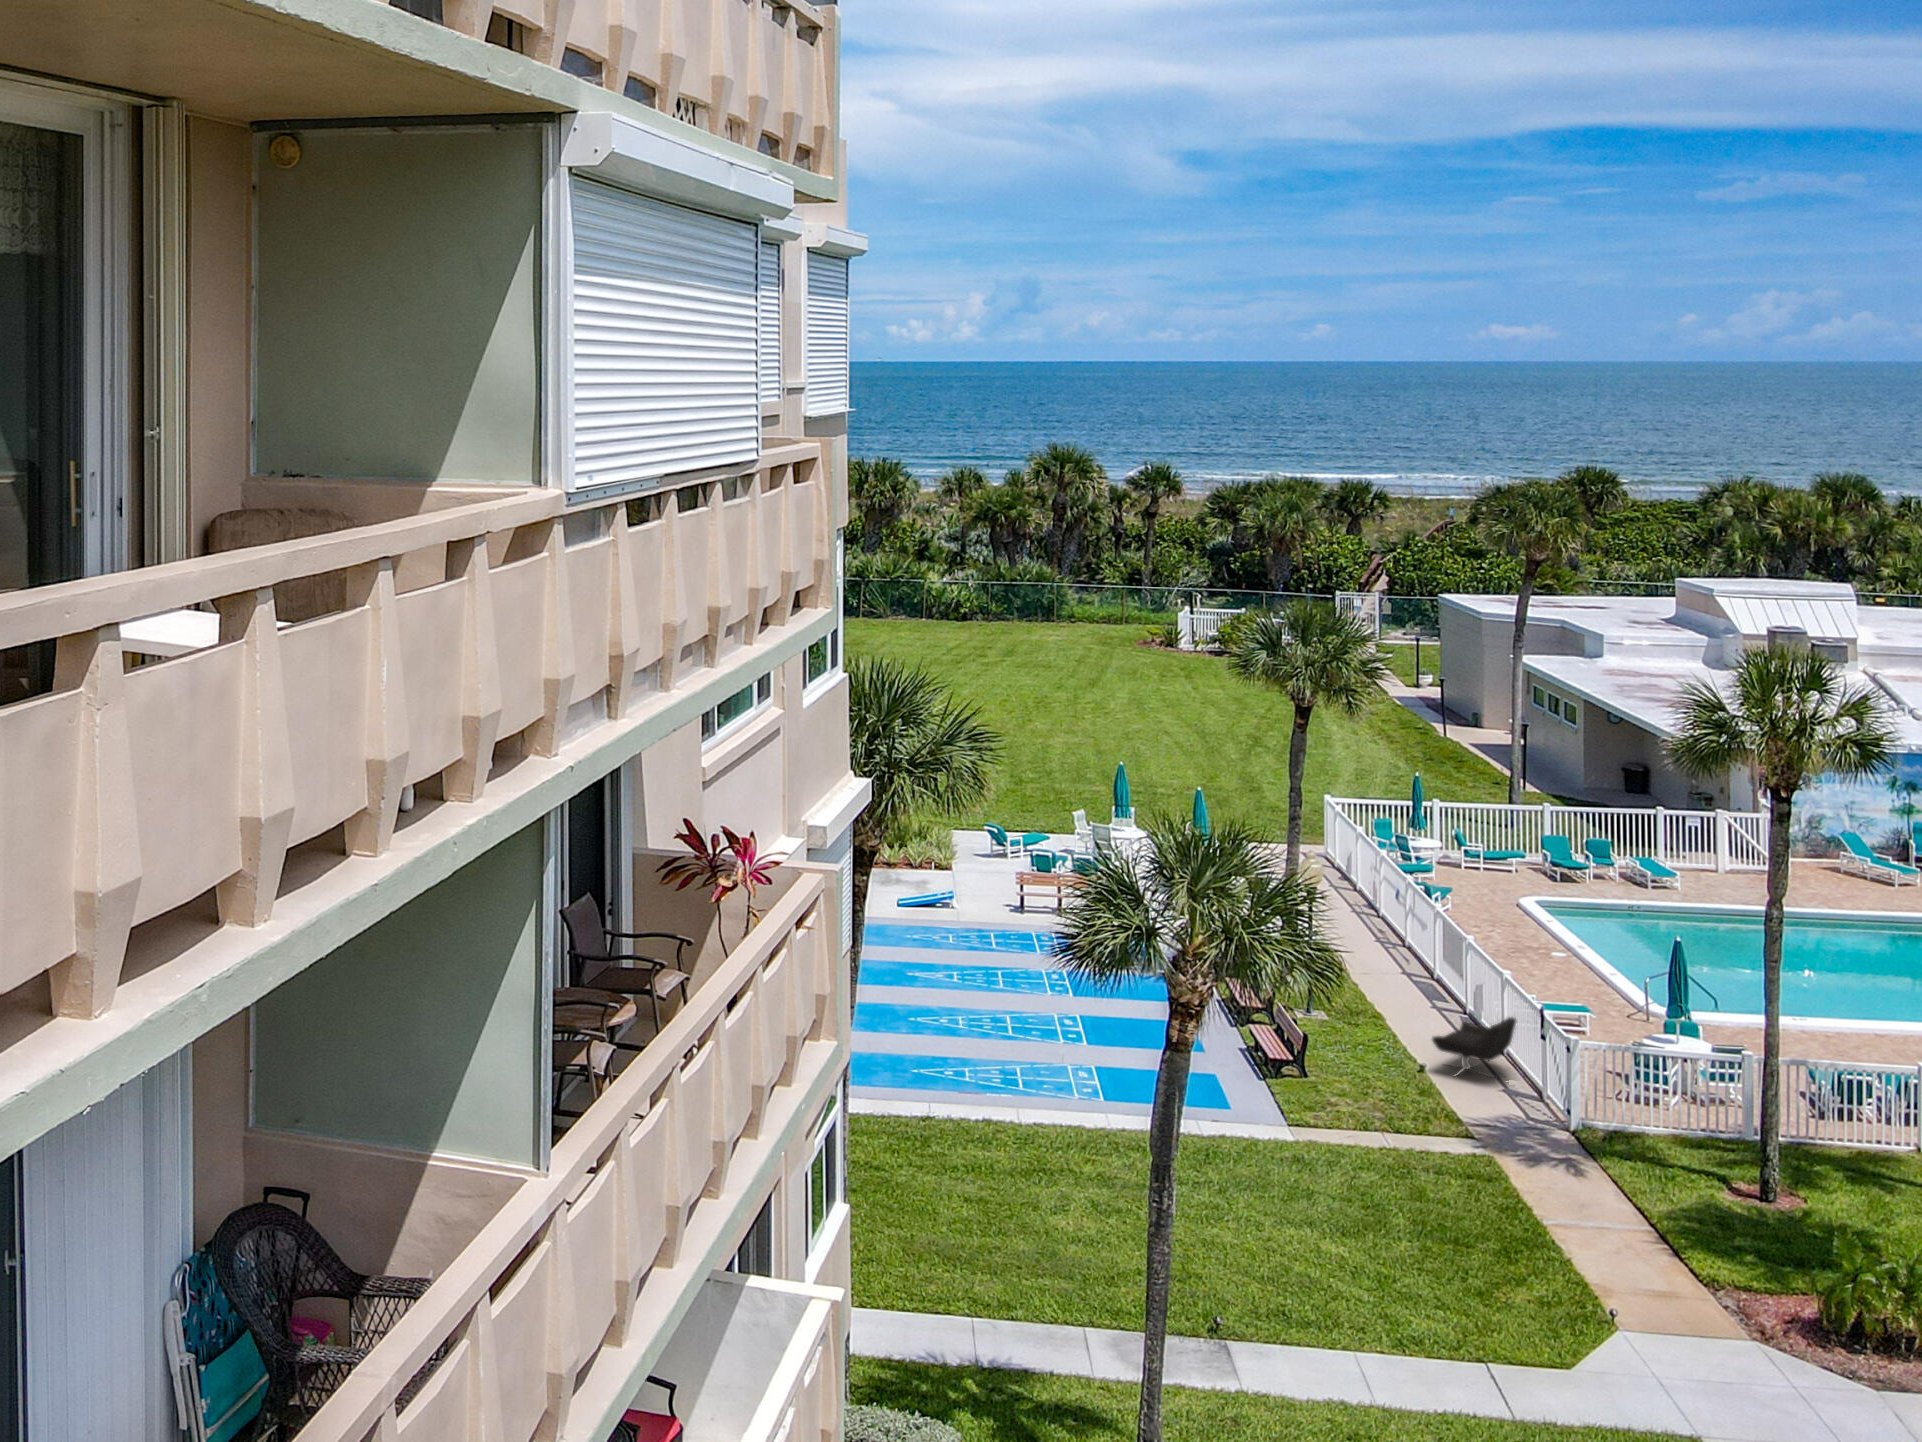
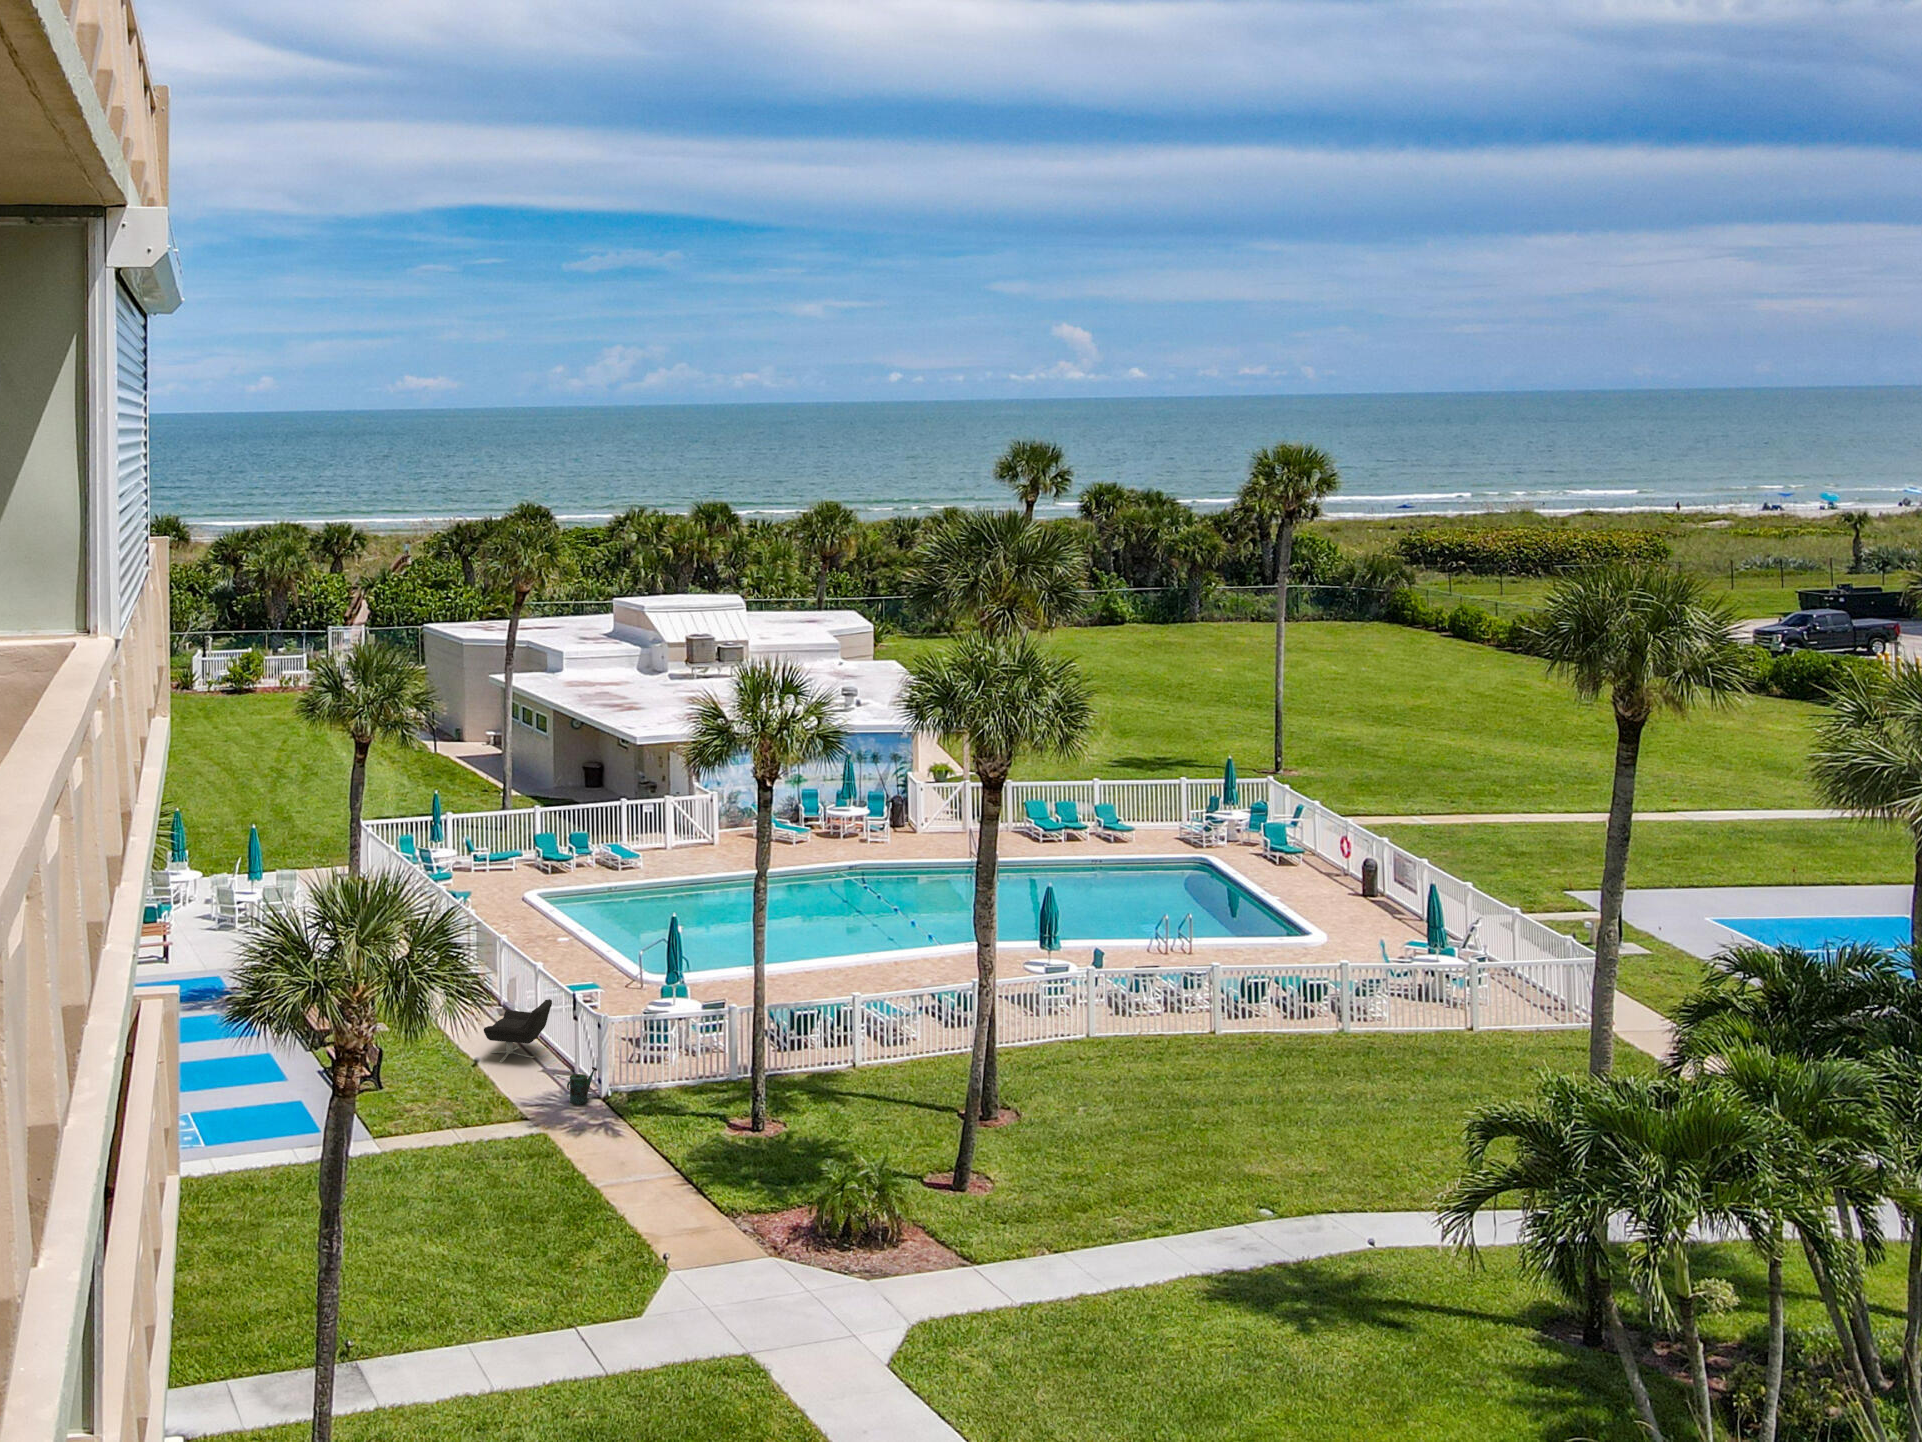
watering can: none [1523,1097,1564,1136] -> present [567,1067,597,1104]

